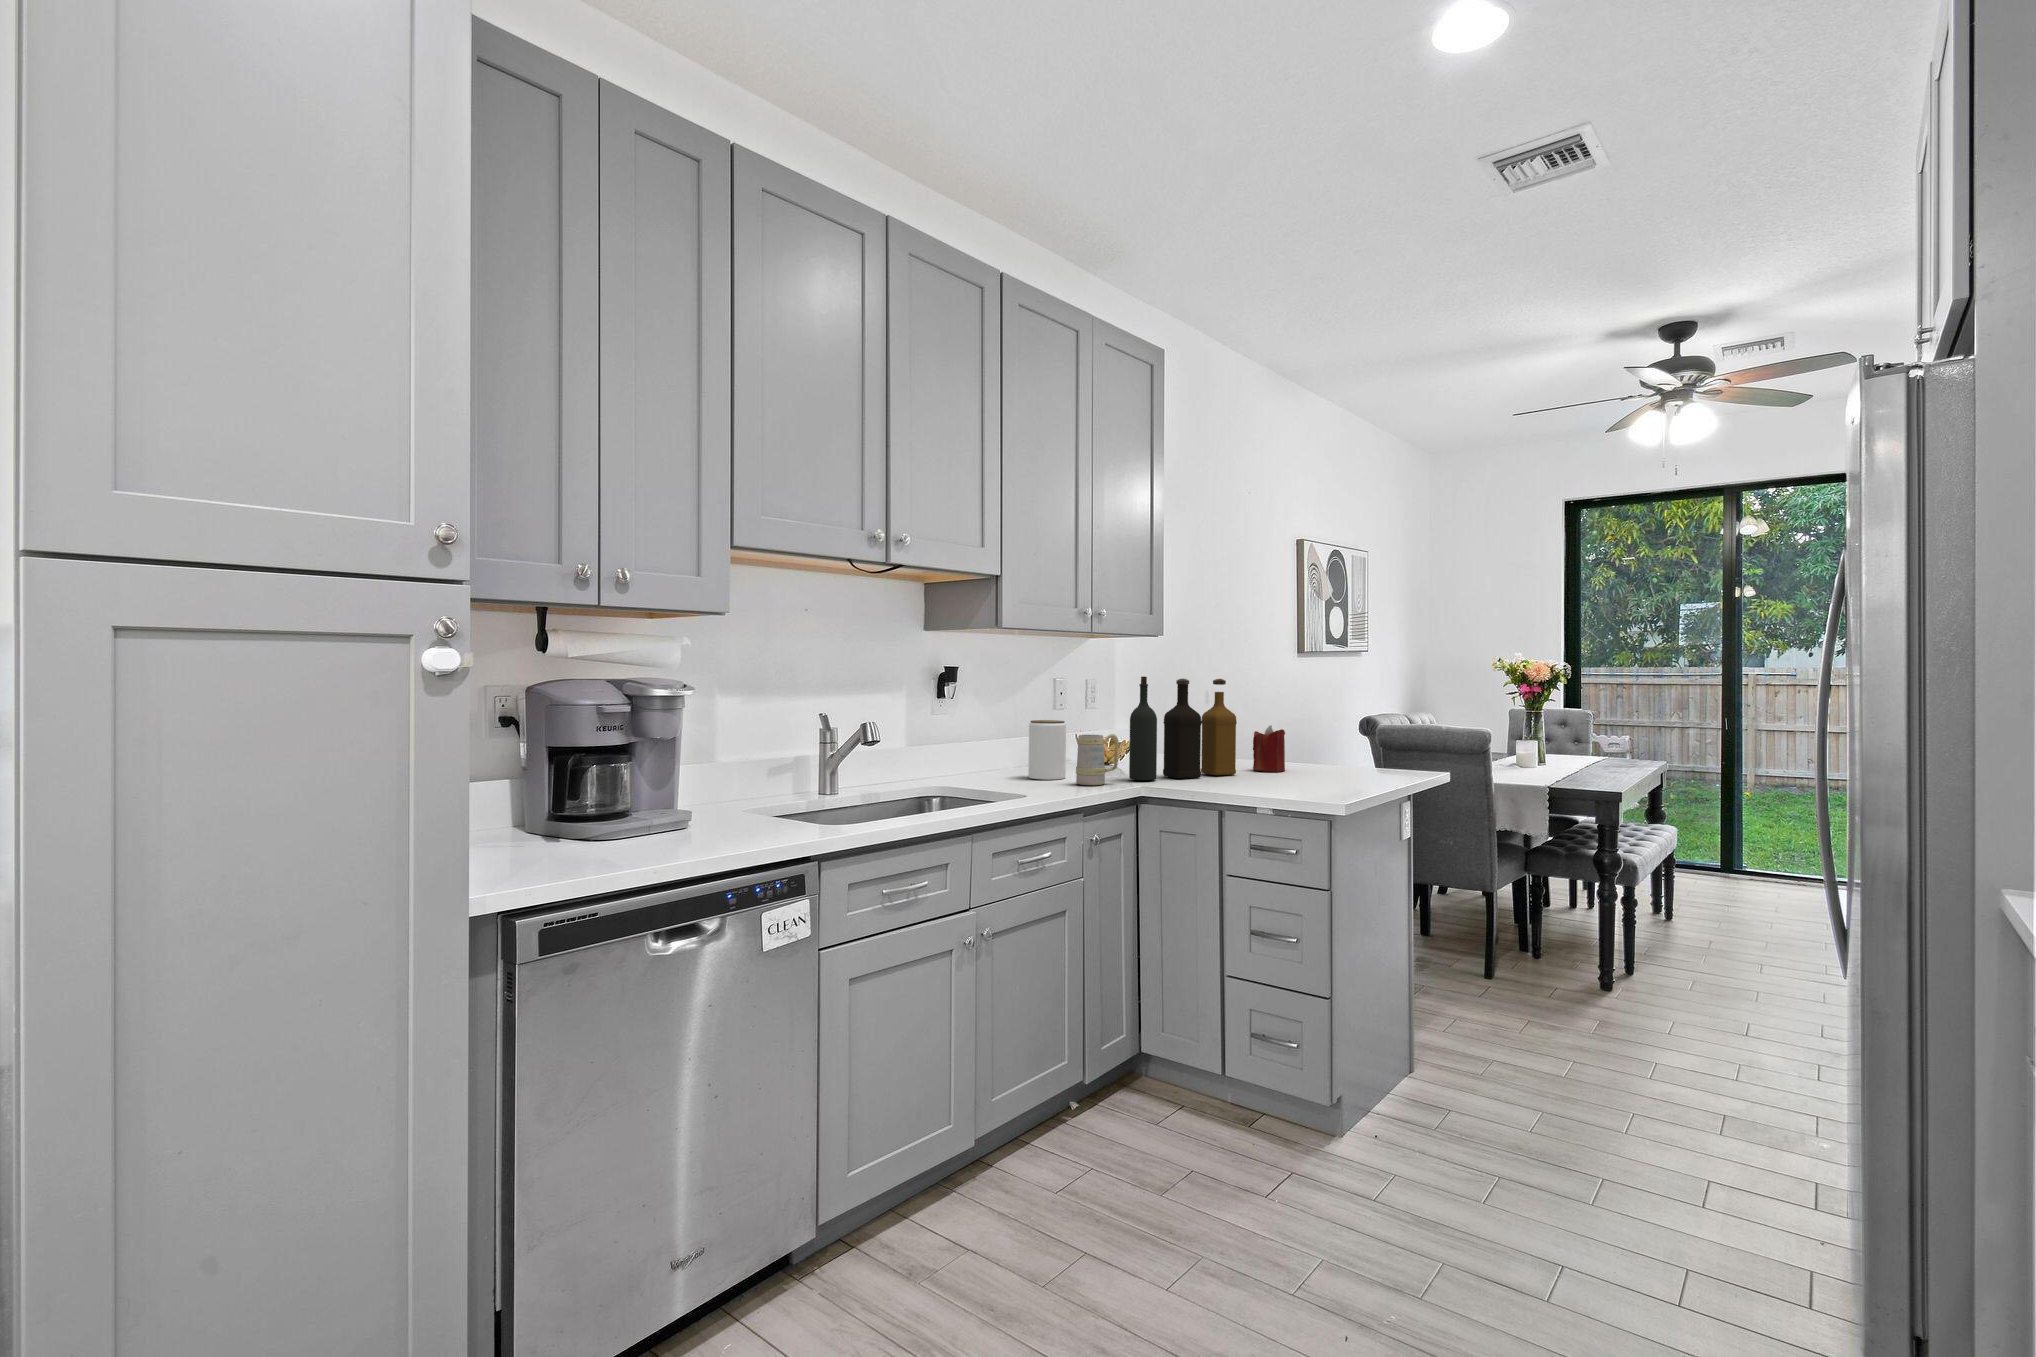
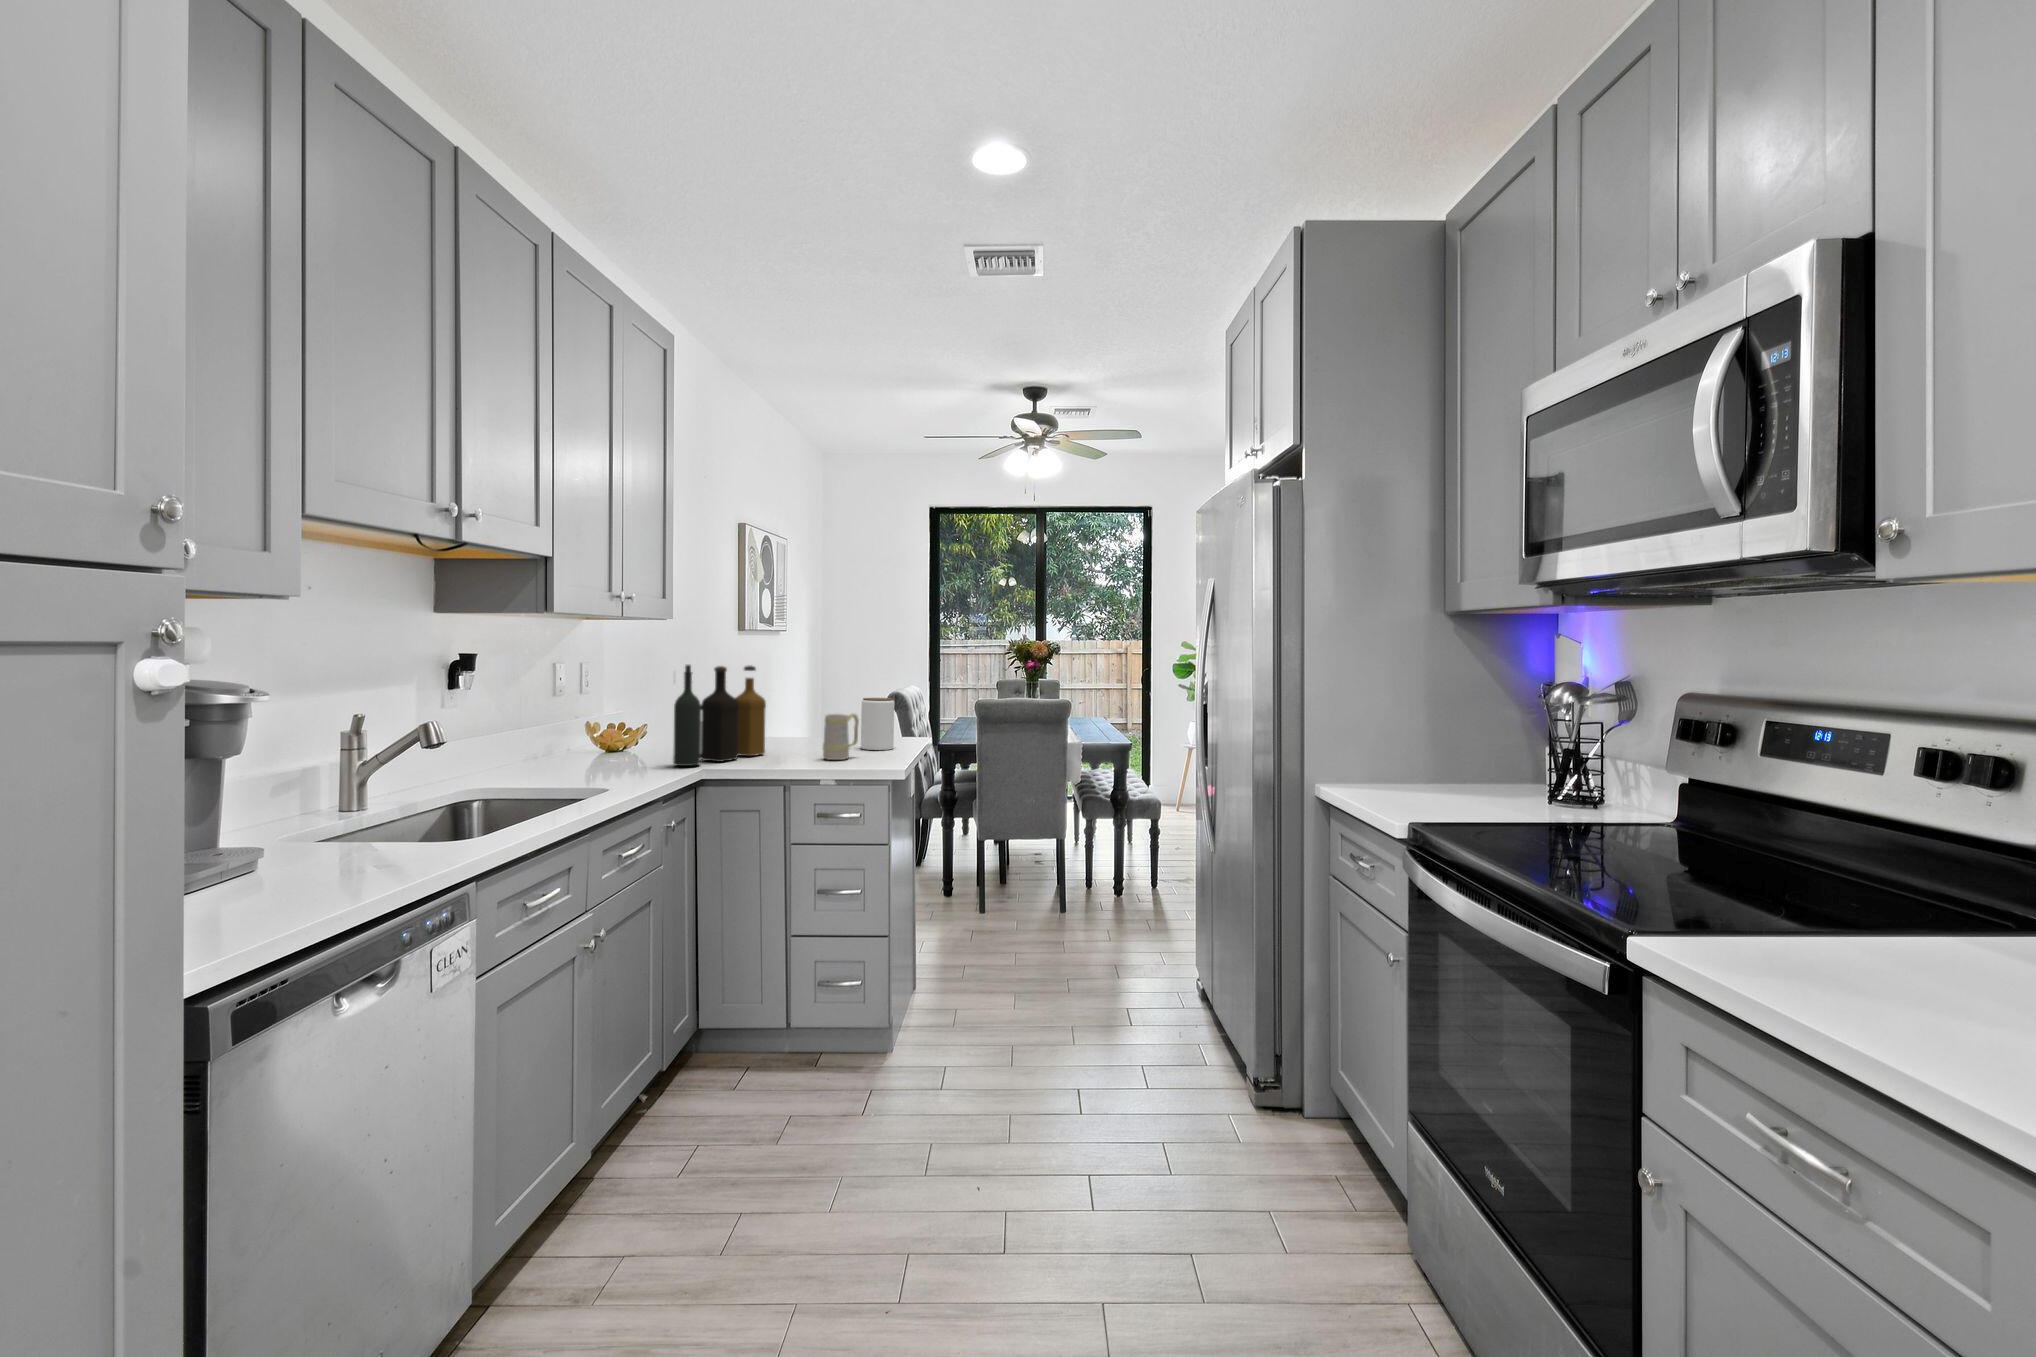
jar: present [1029,720,1066,780] -> present [861,698,894,750]
candle: present [1253,725,1285,772] -> none [772,707,802,749]
mug: present [1076,734,1119,785] -> present [823,713,859,760]

